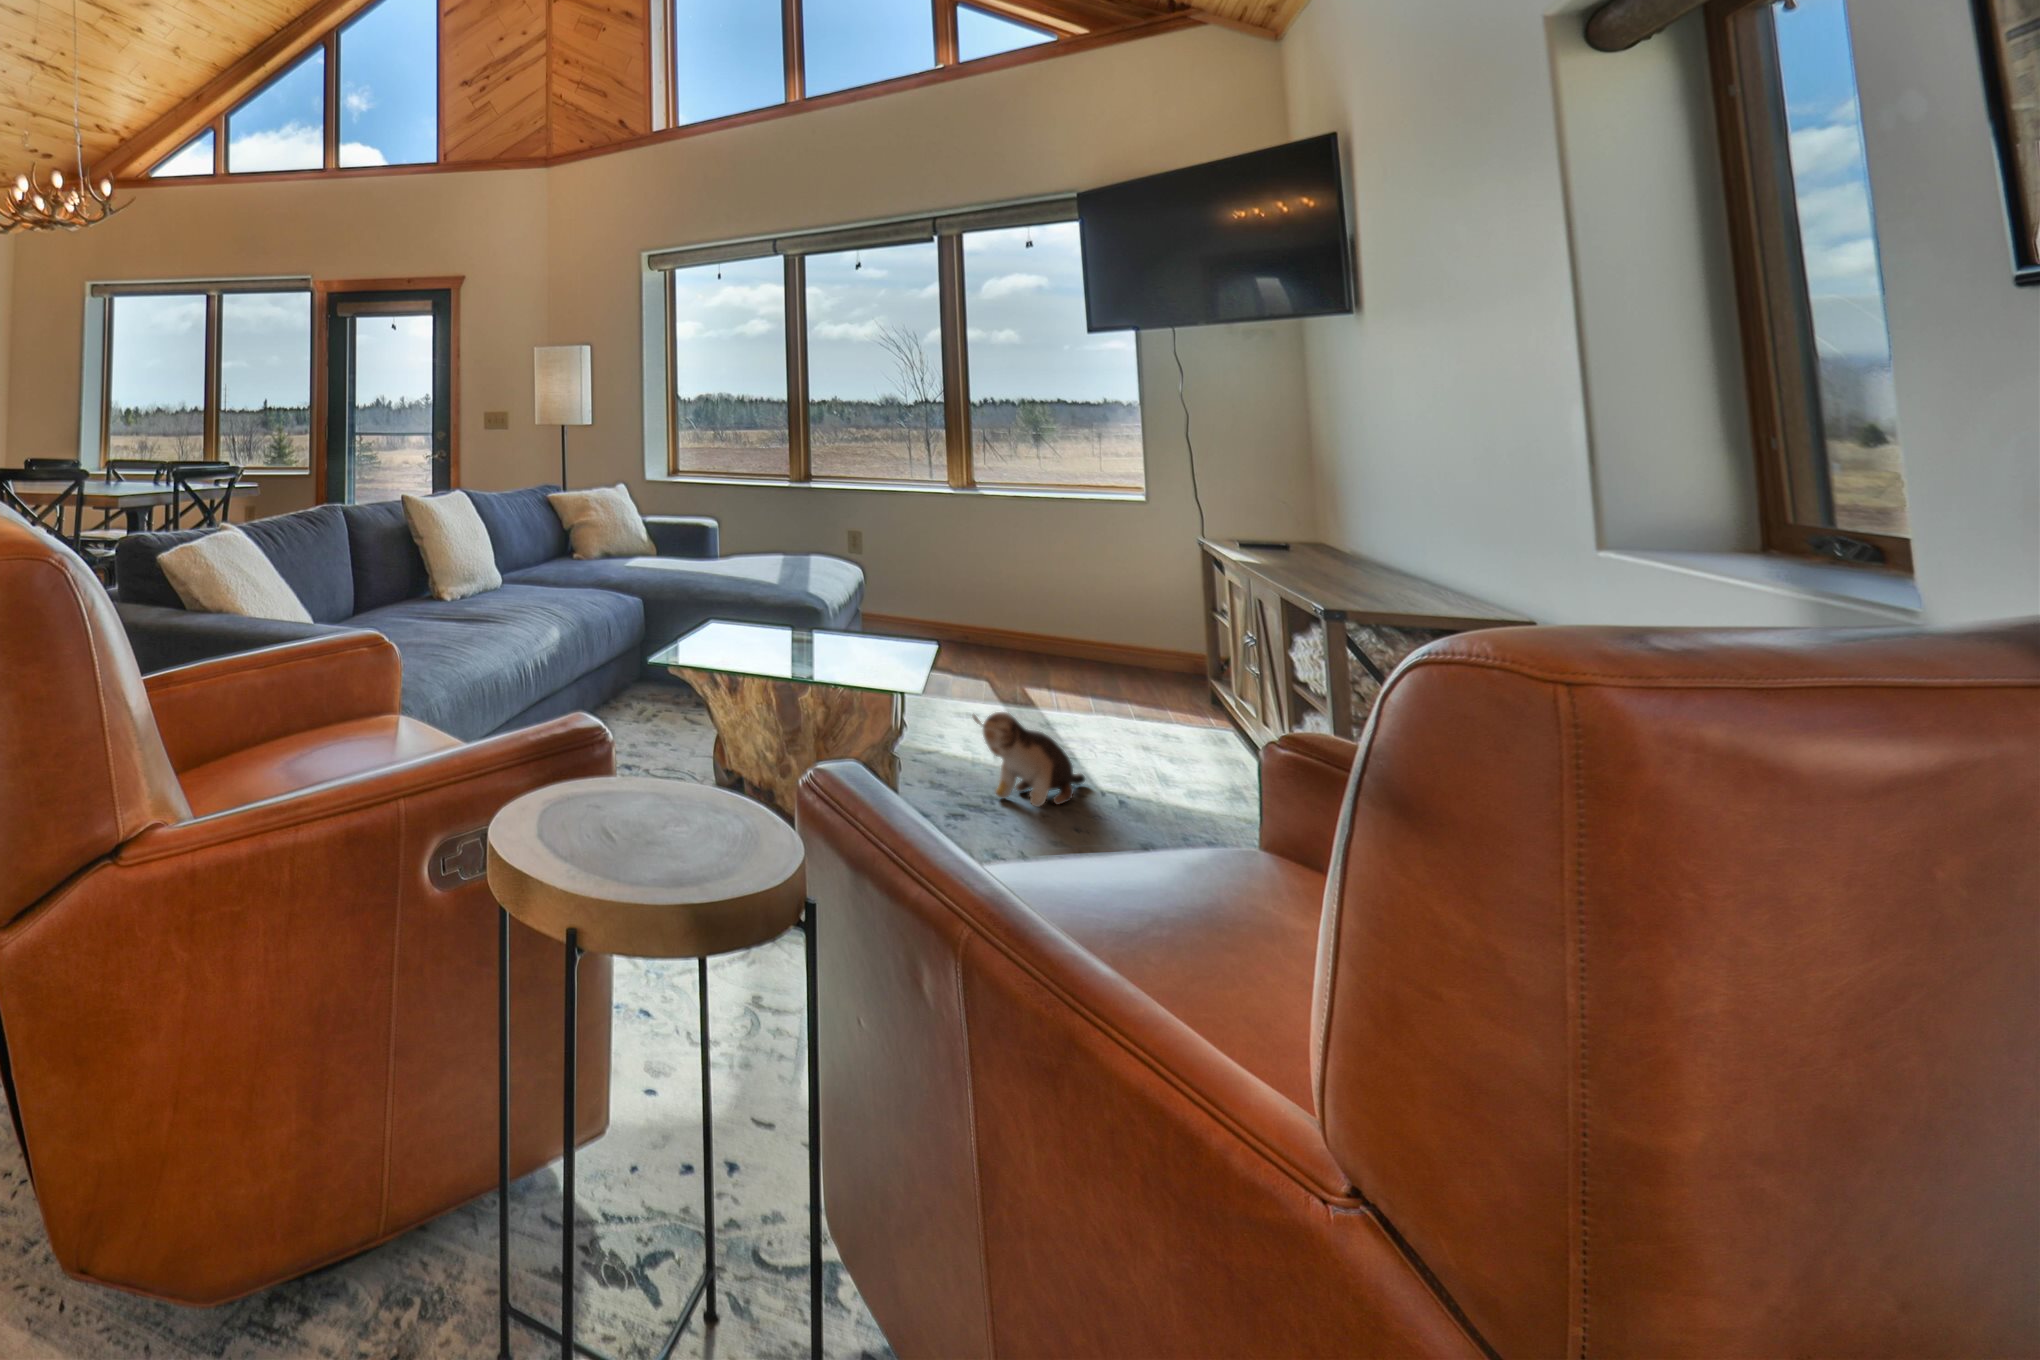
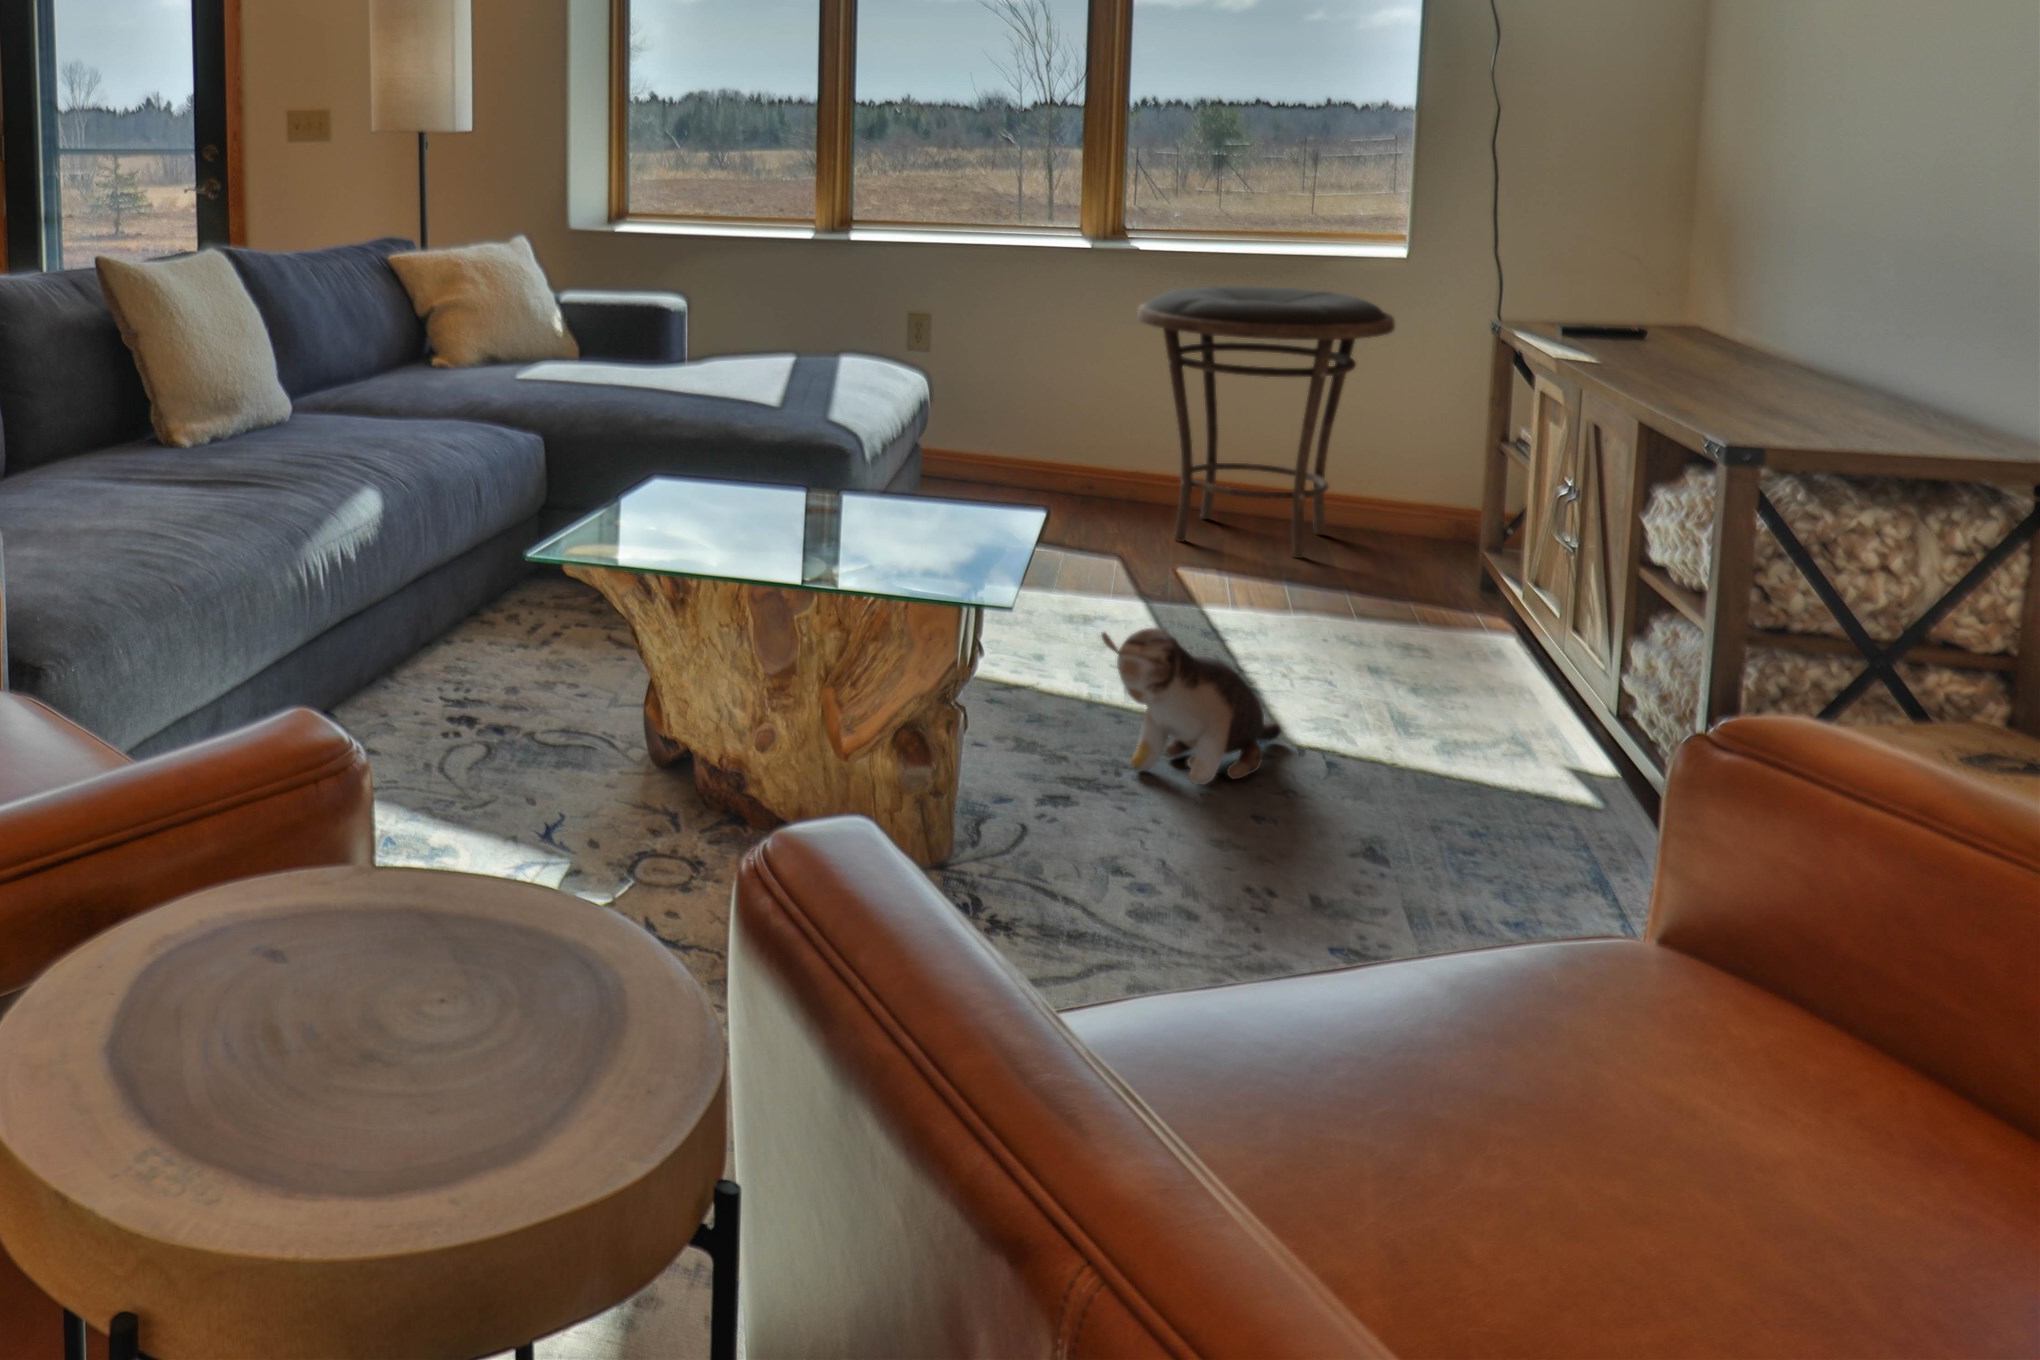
side table: none [989,520,1144,684] -> present [1137,286,1395,558]

